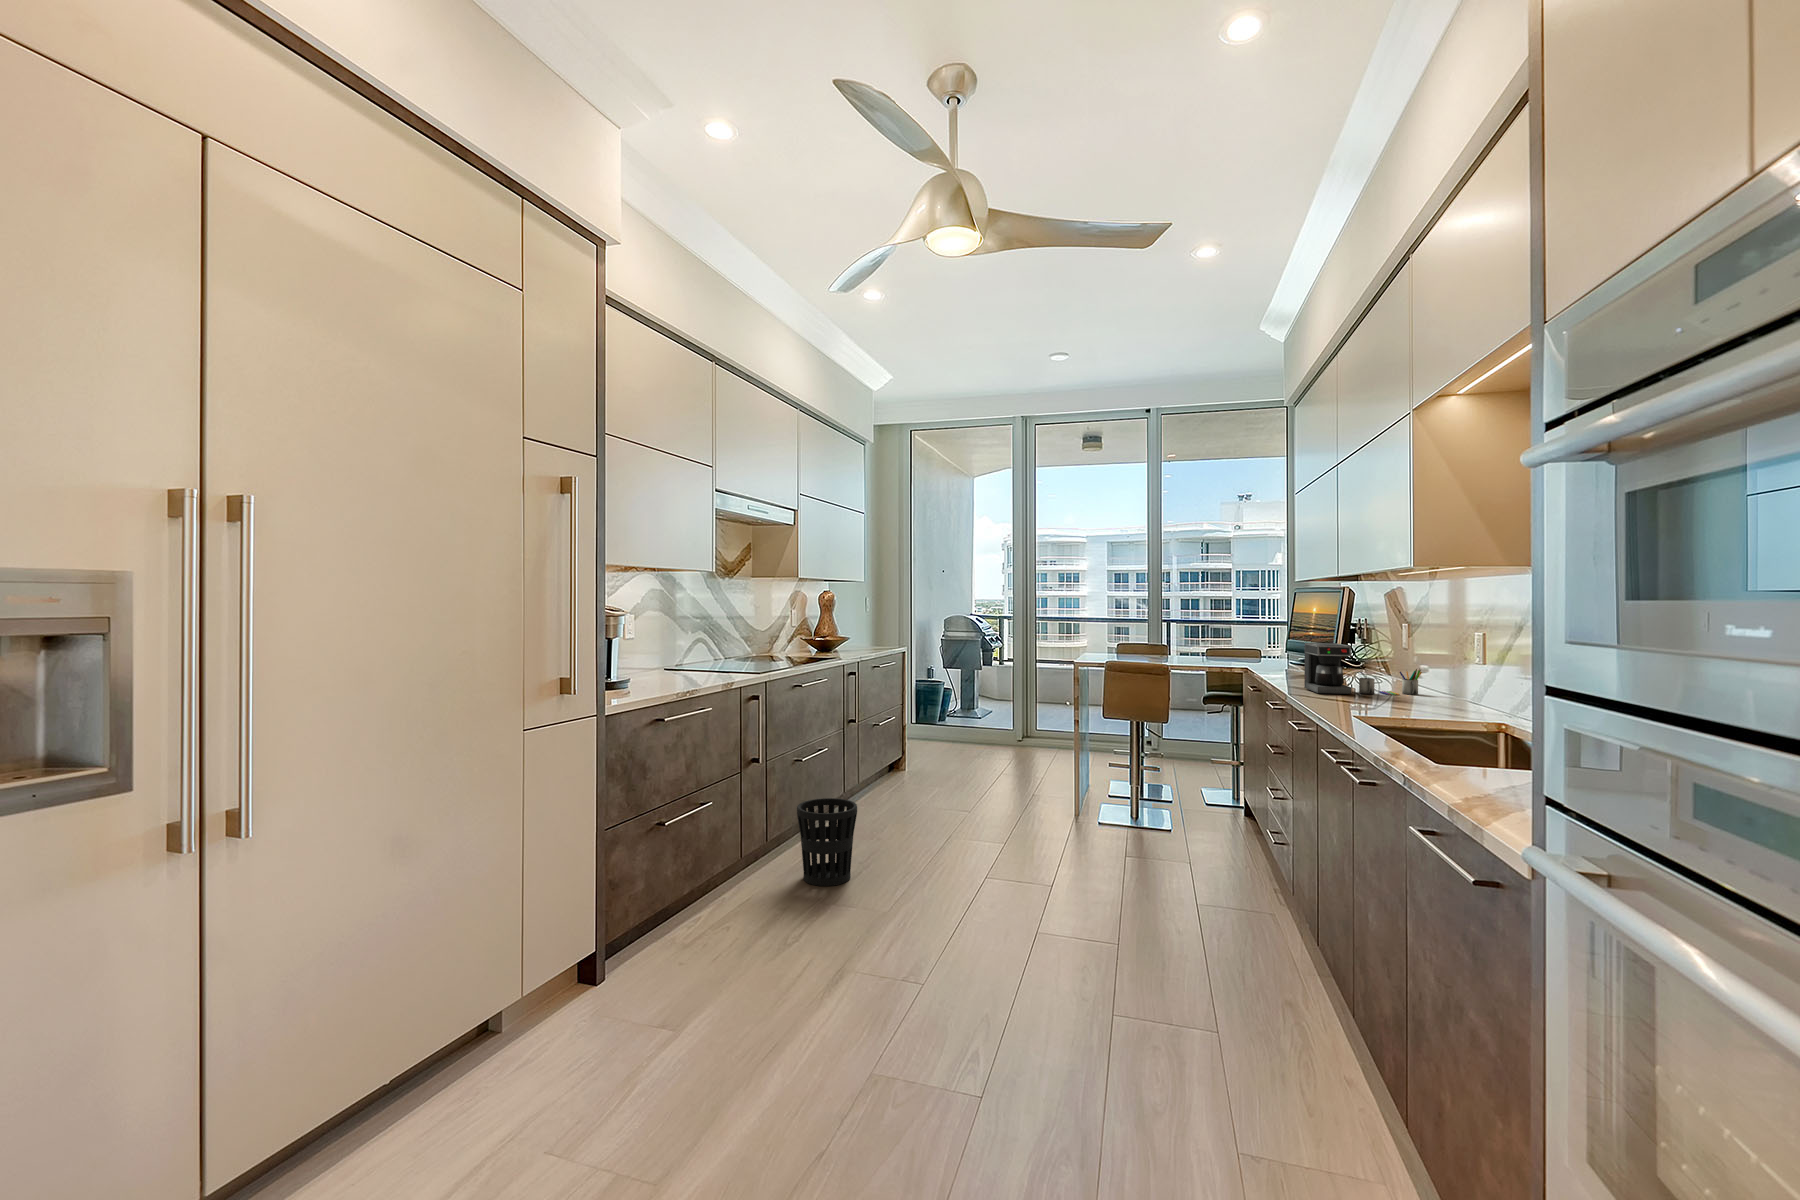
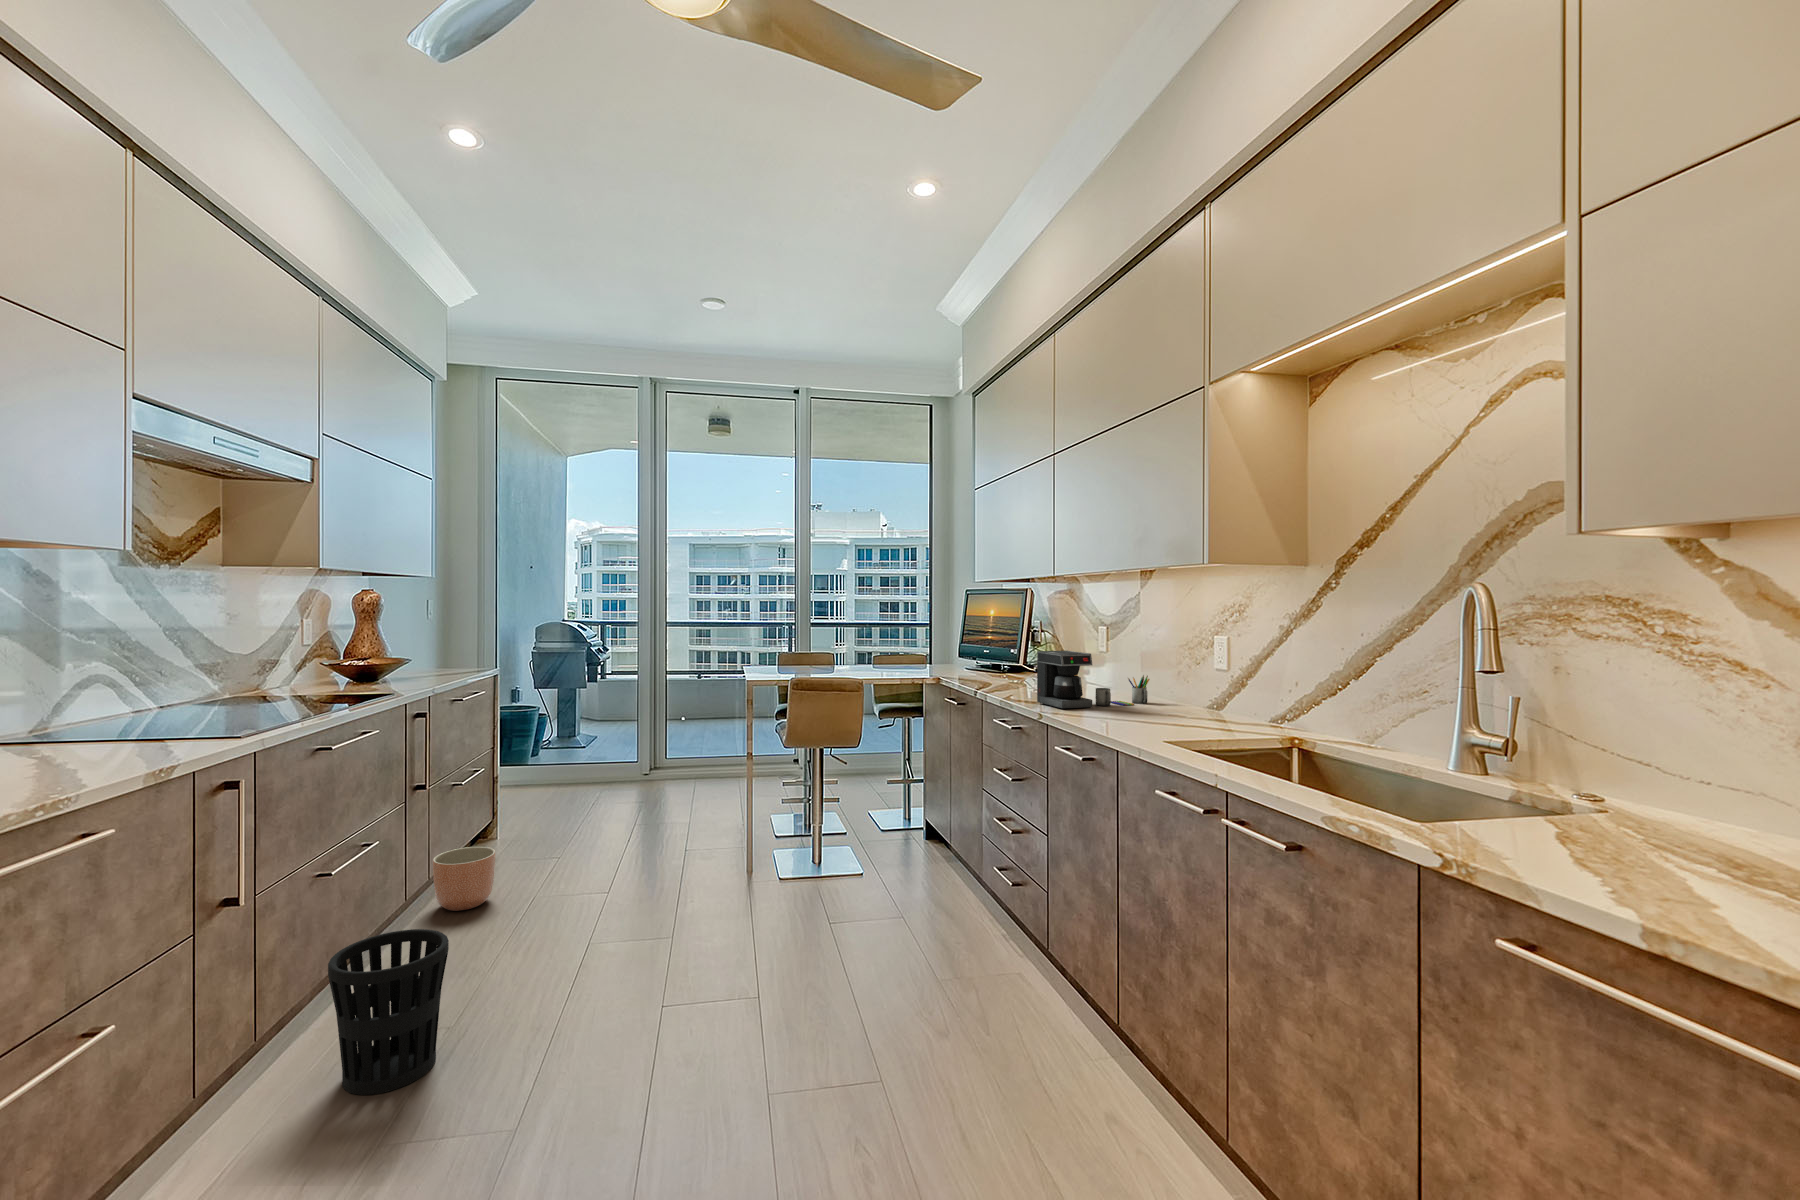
planter: none [861,769,898,809] -> present [433,847,495,911]

